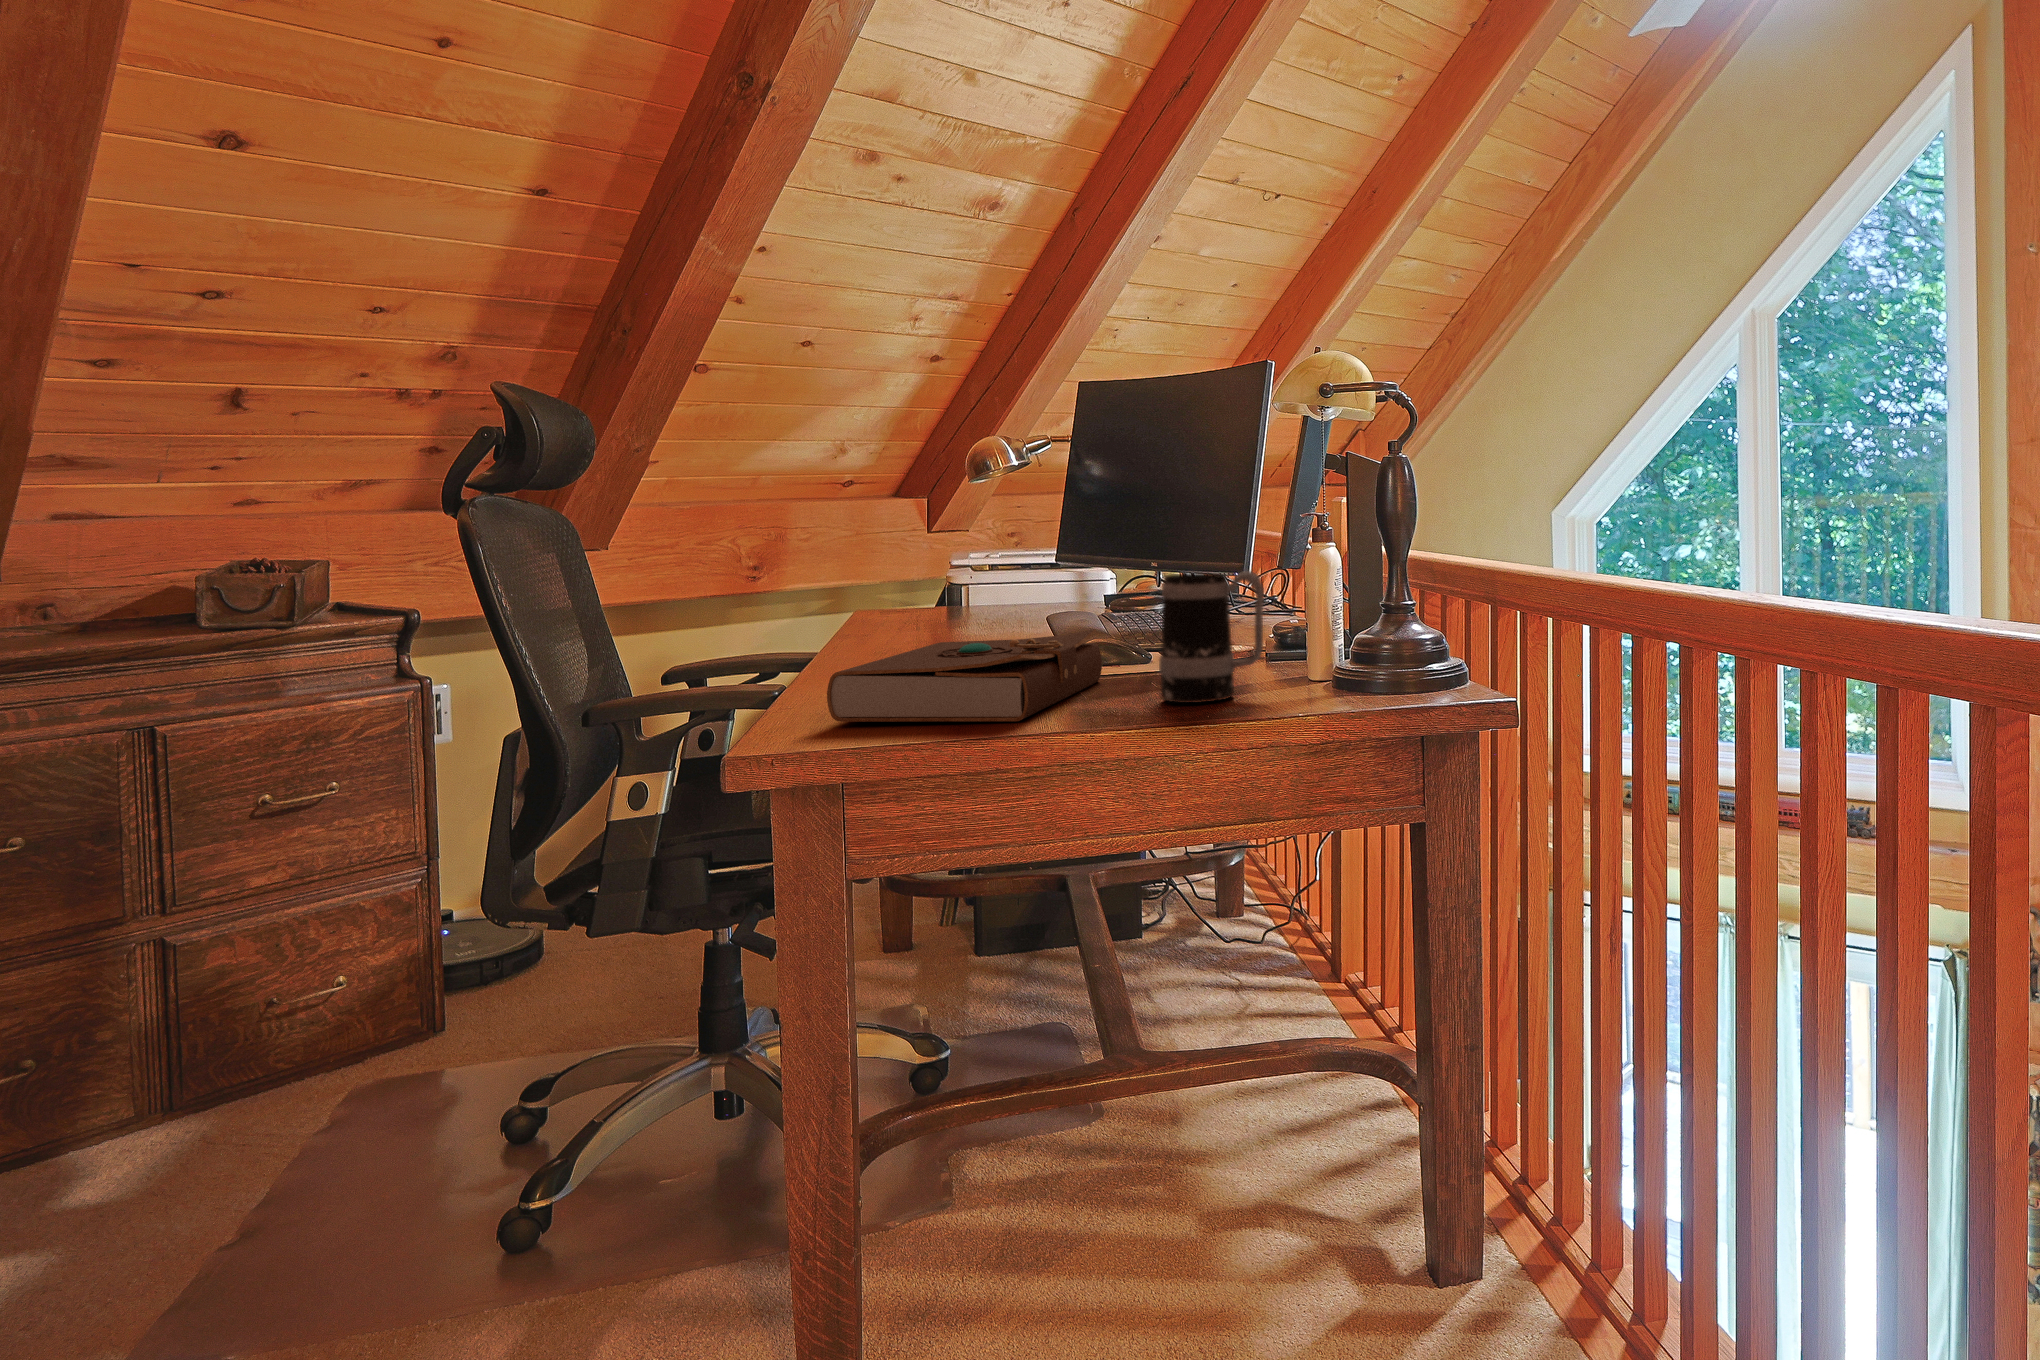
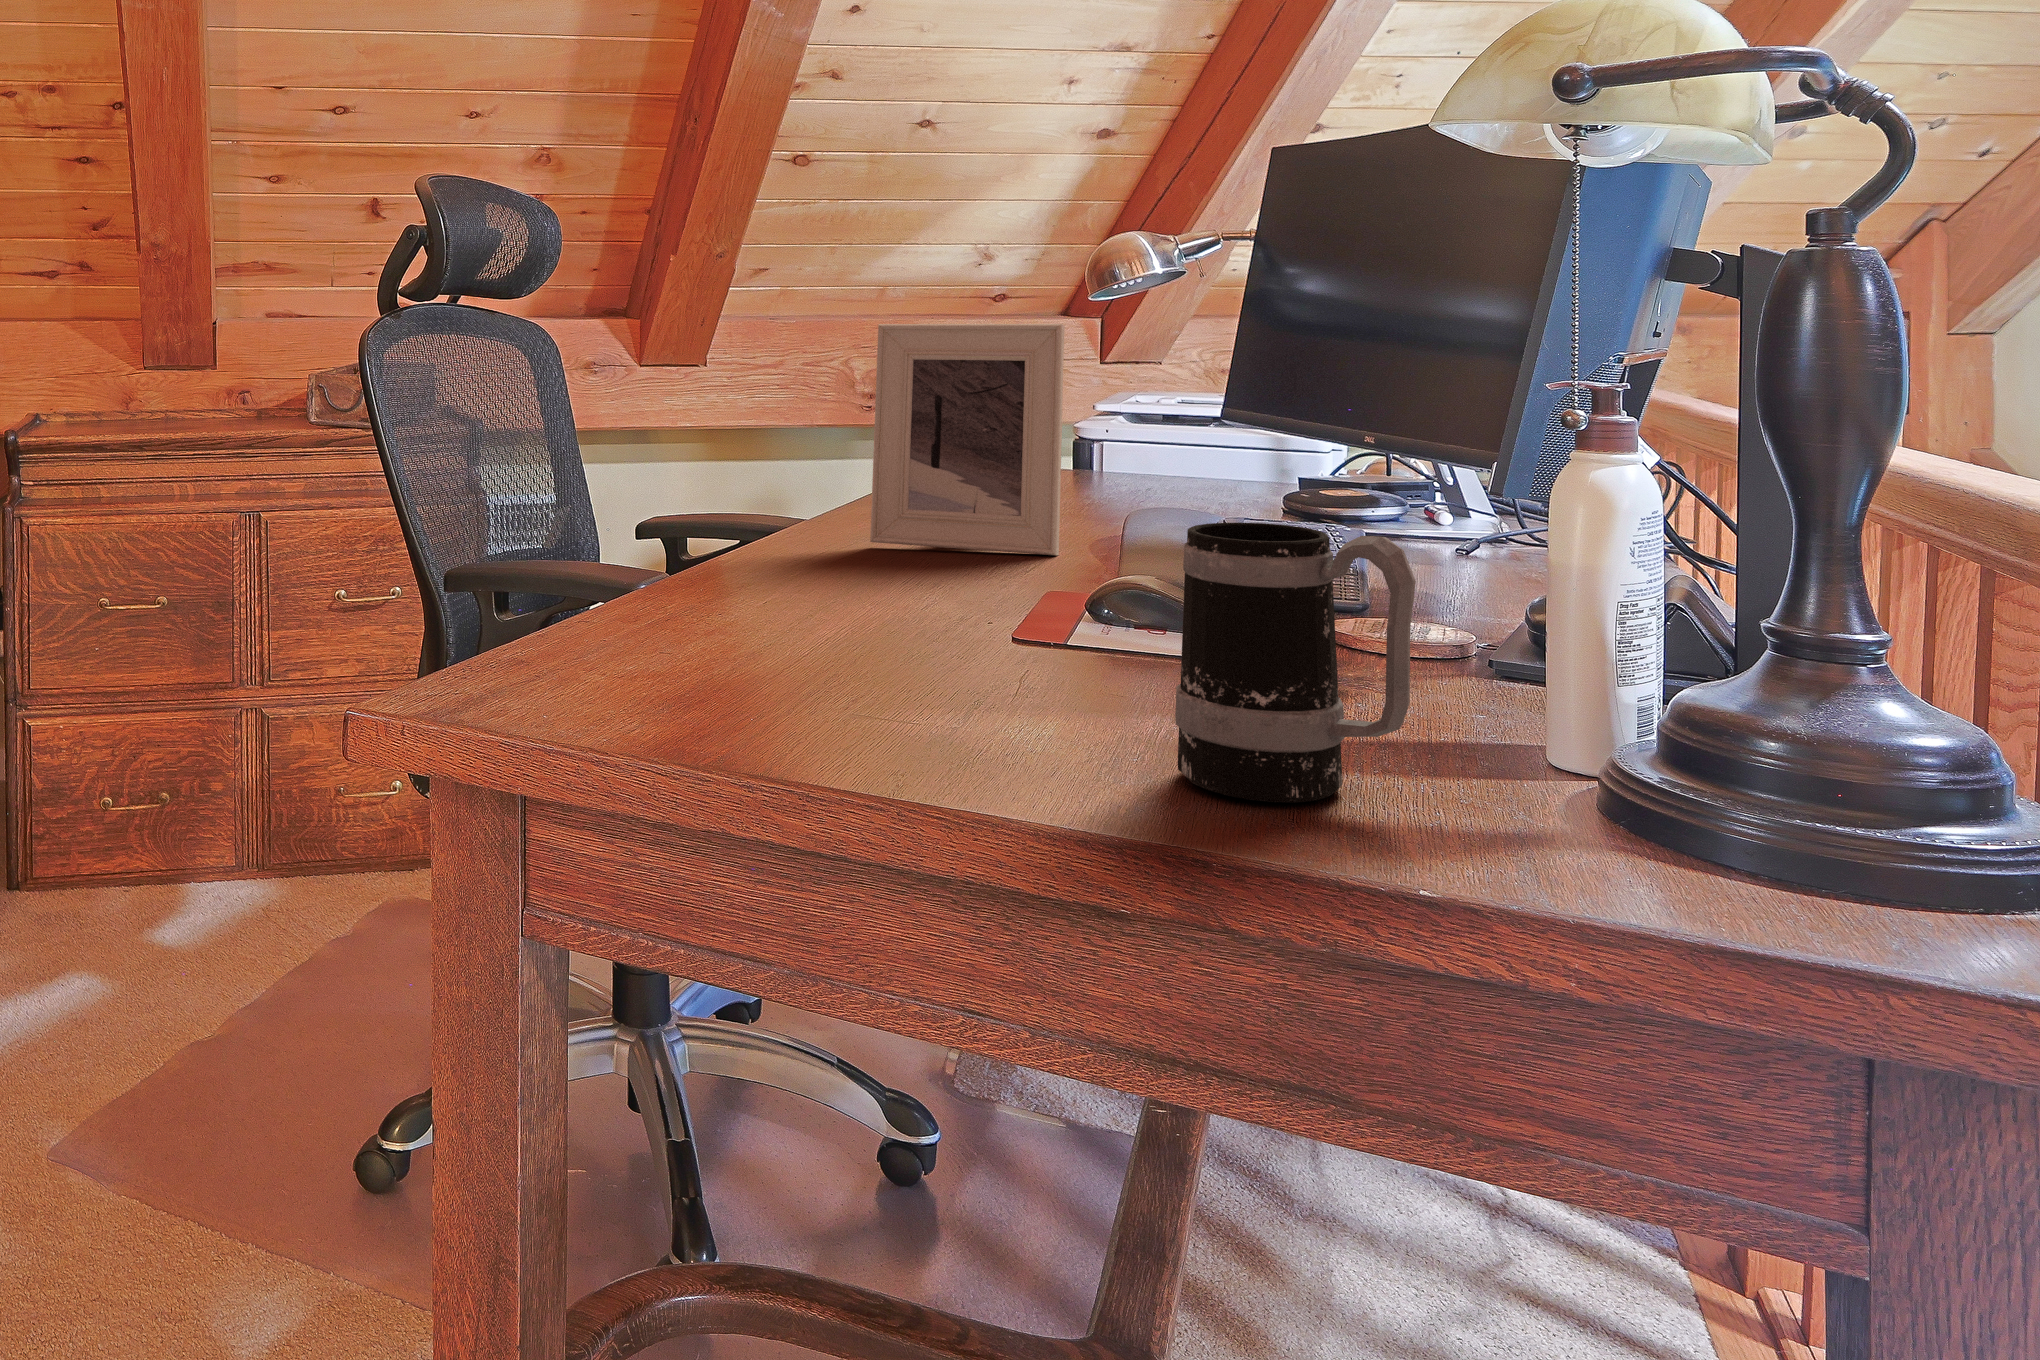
picture frame: none [869,490,1001,647] -> present [870,324,1064,555]
book: present [827,629,1102,722] -> none [629,576,1123,769]

